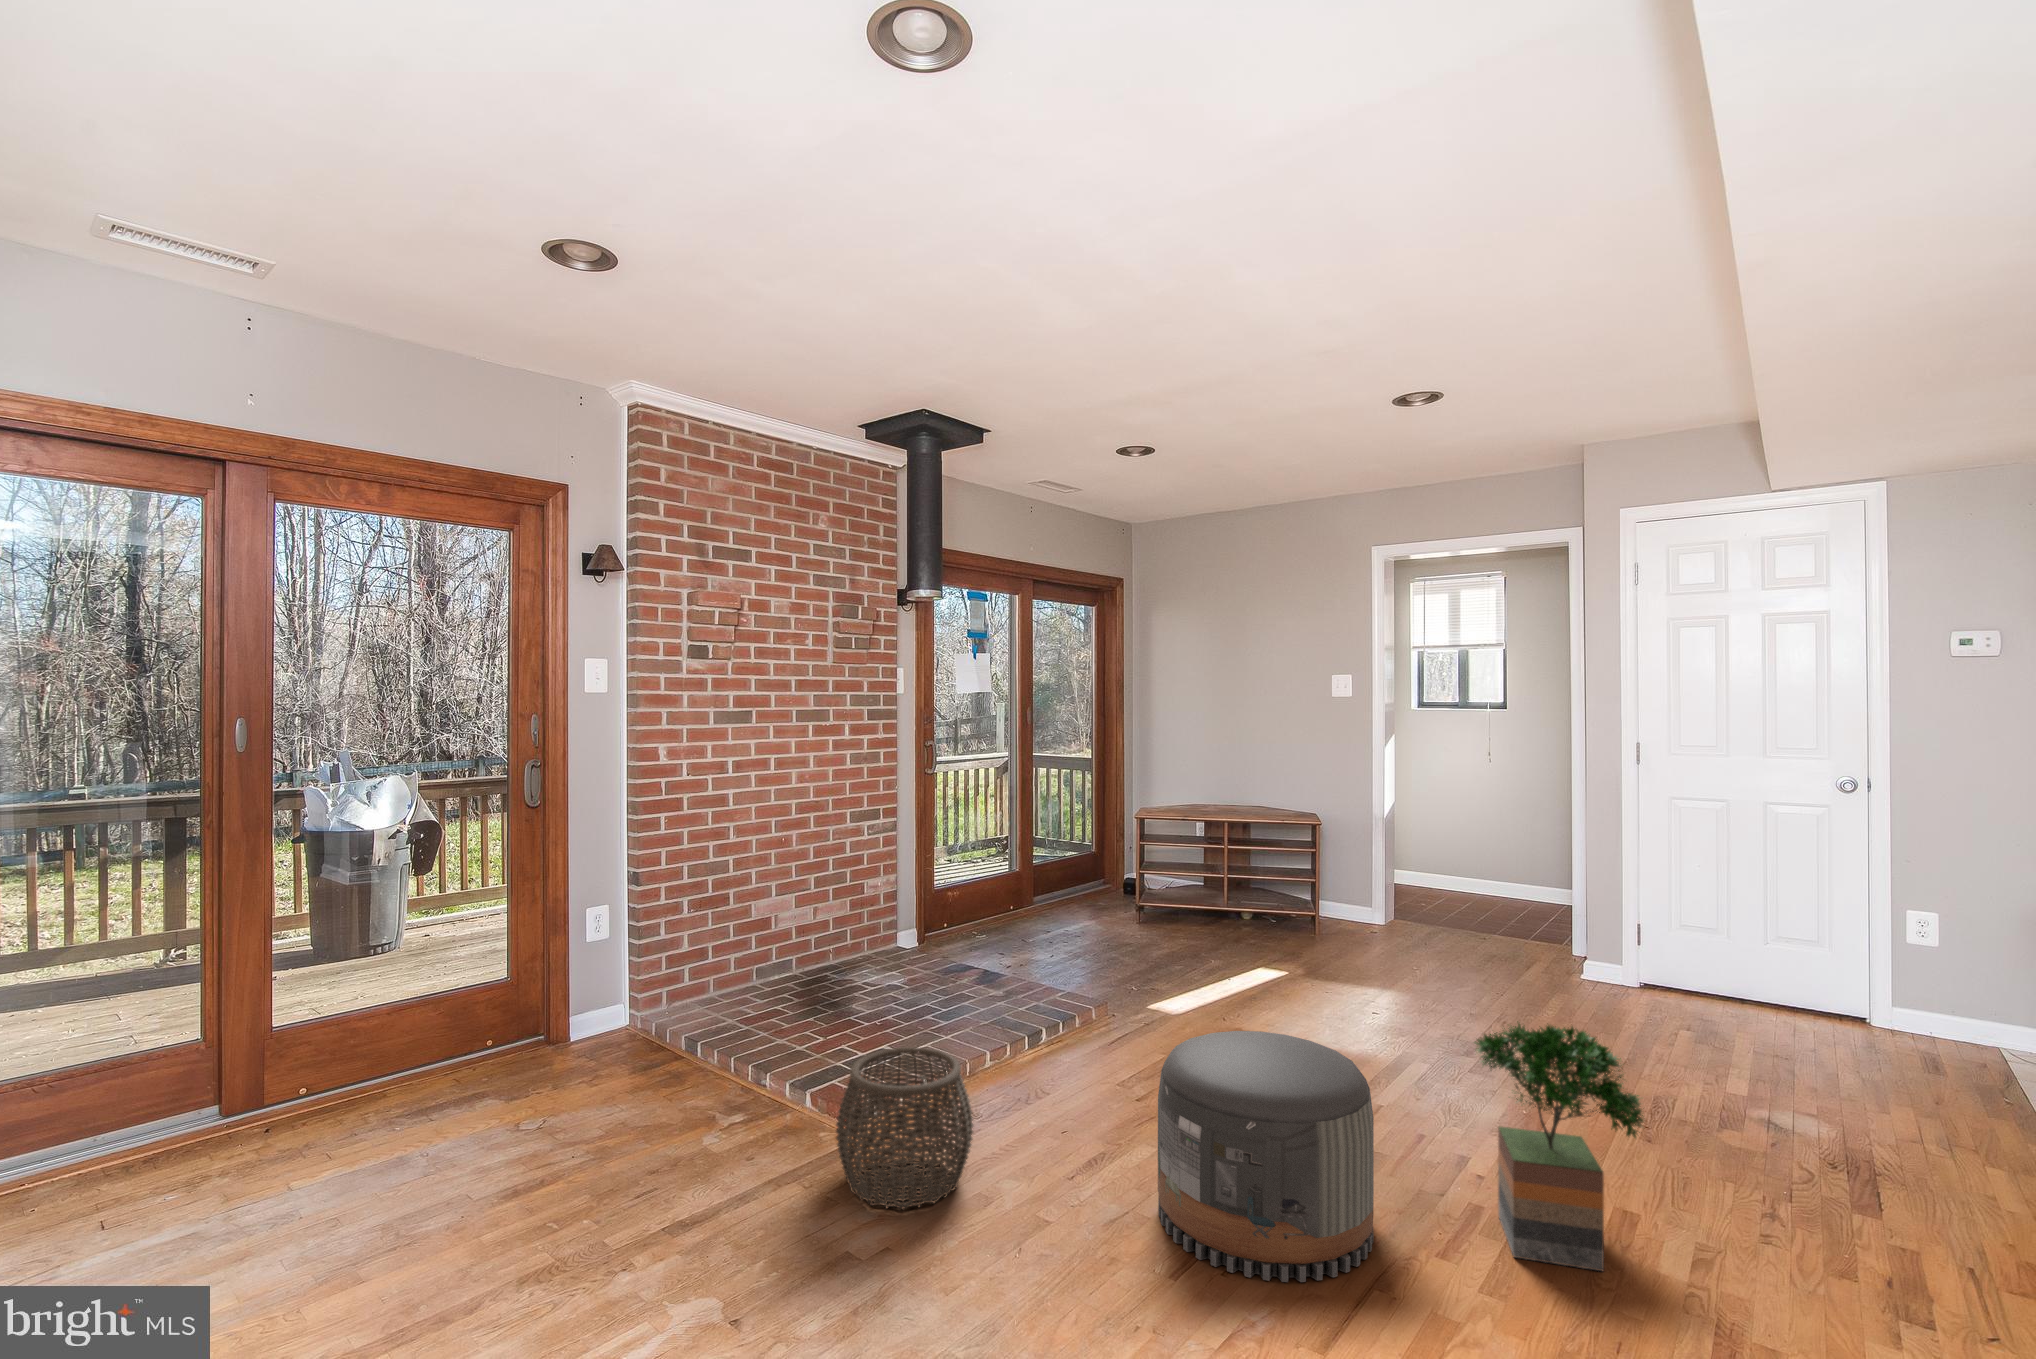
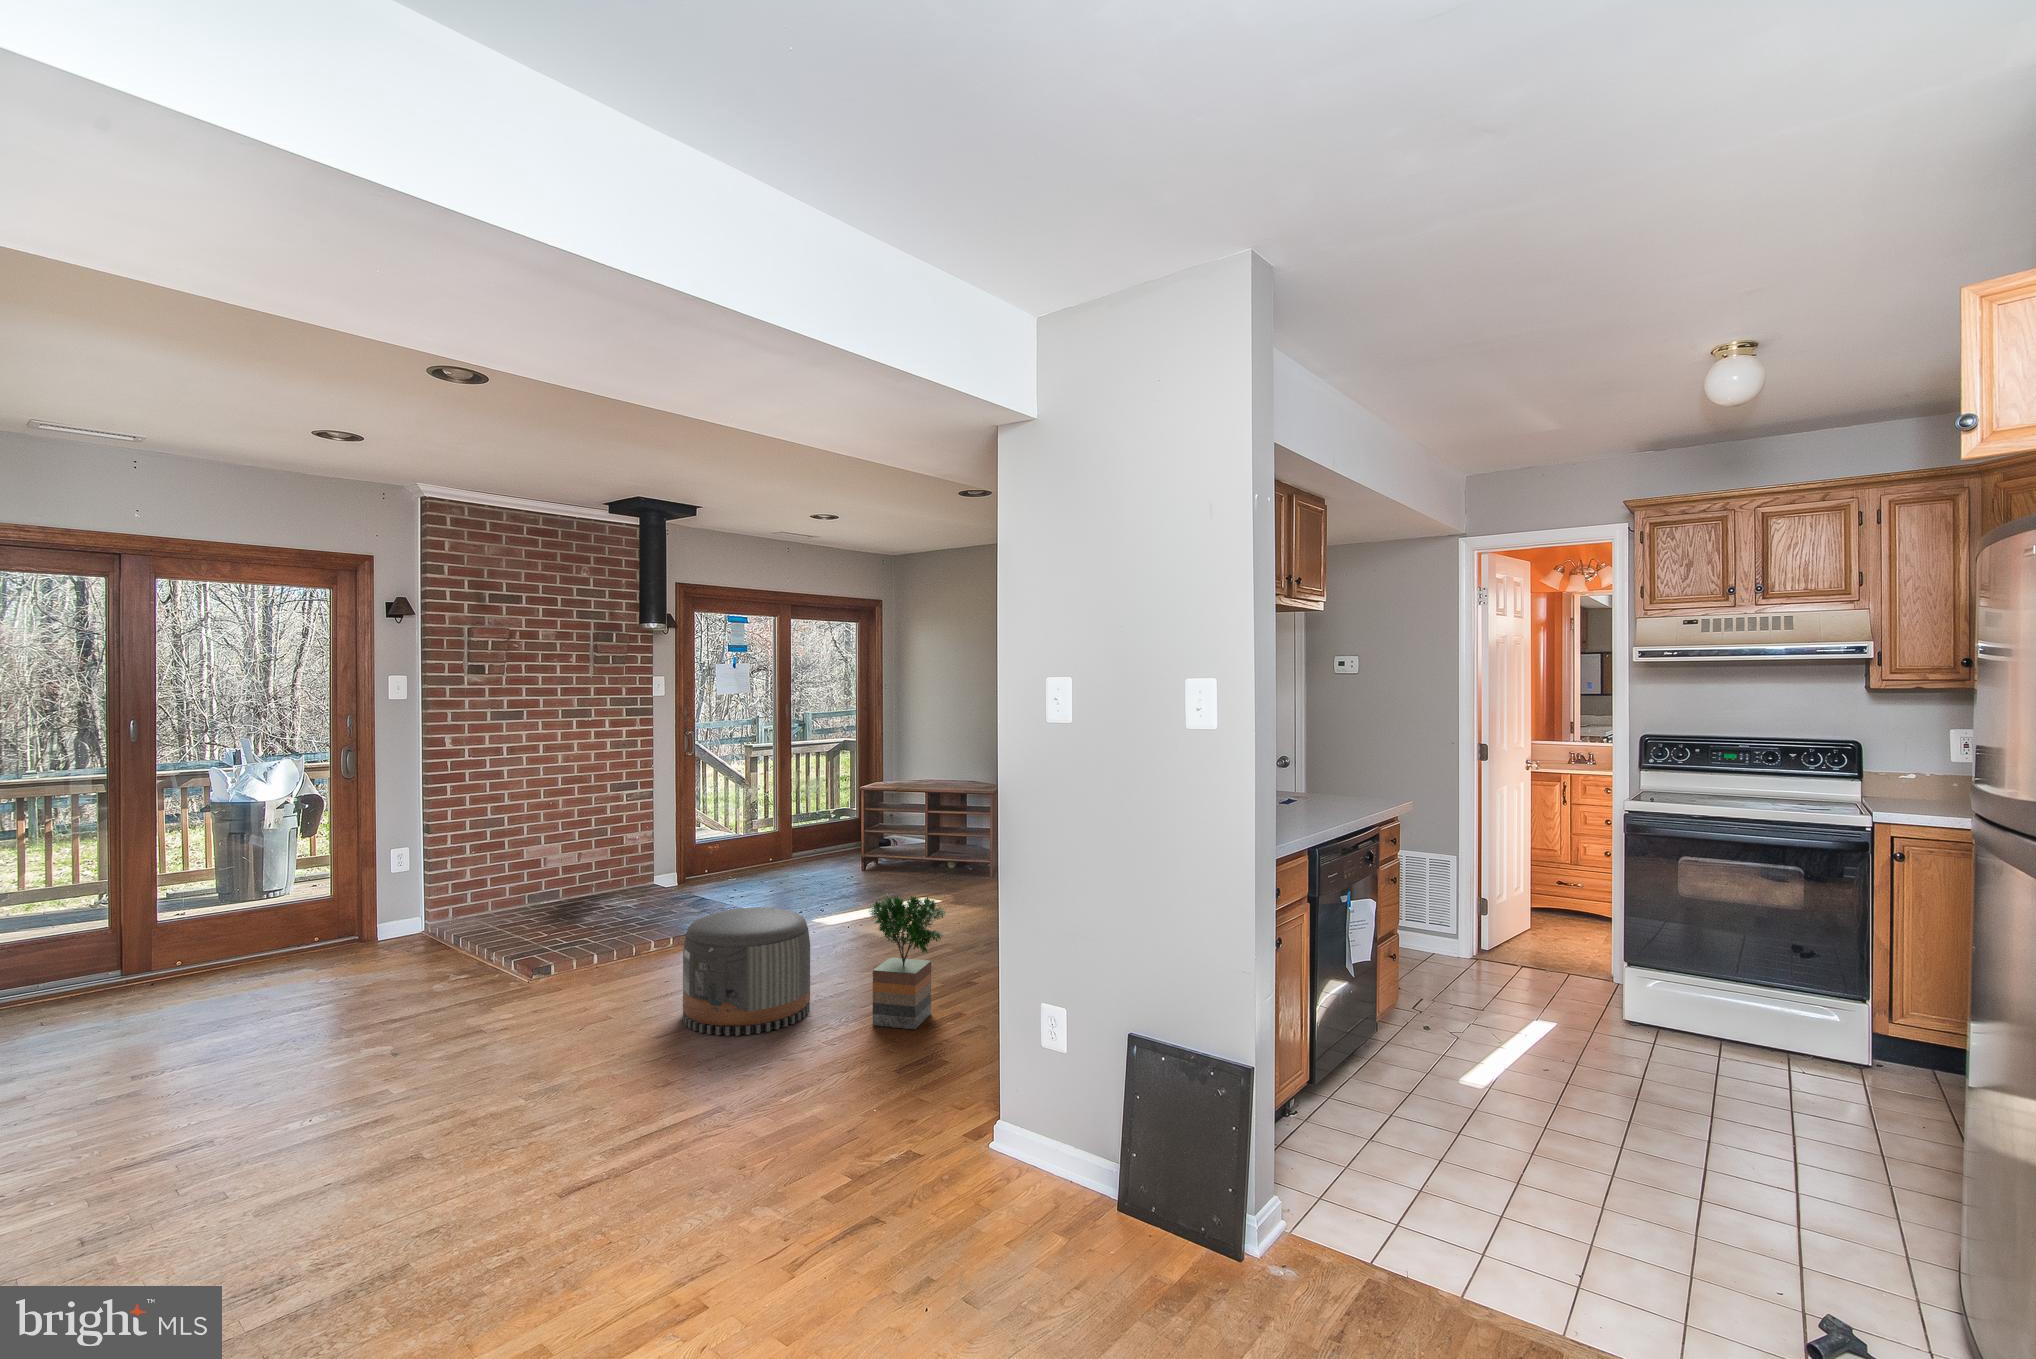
woven basket: present [836,1047,974,1209] -> none [498,923,592,1012]

